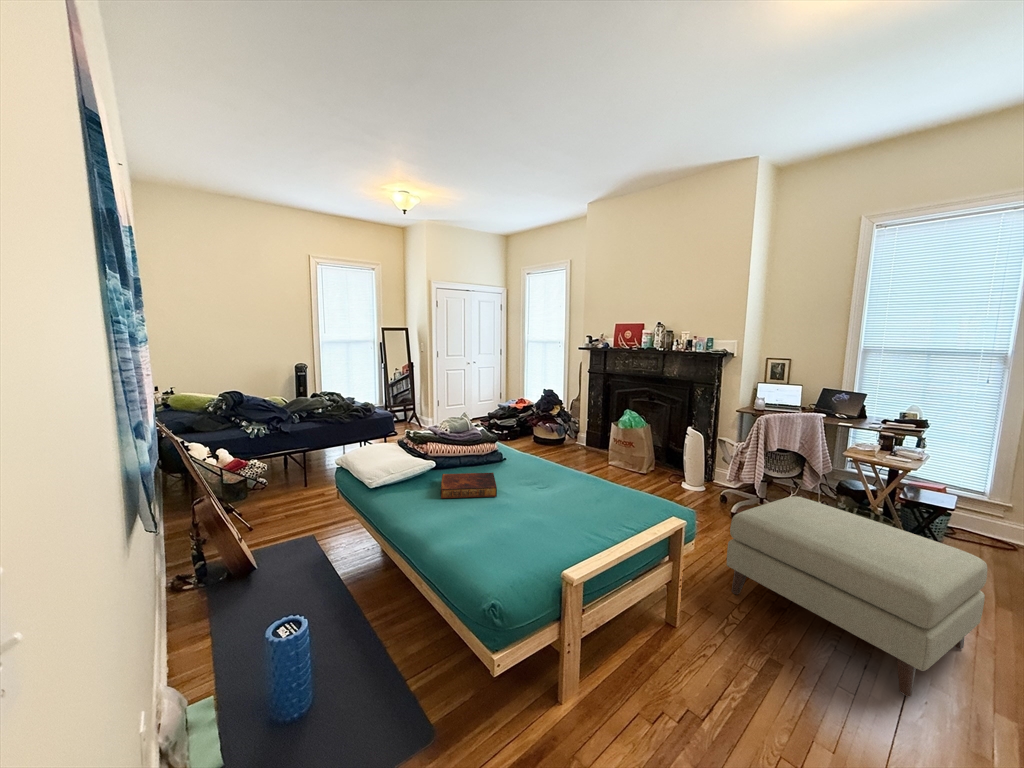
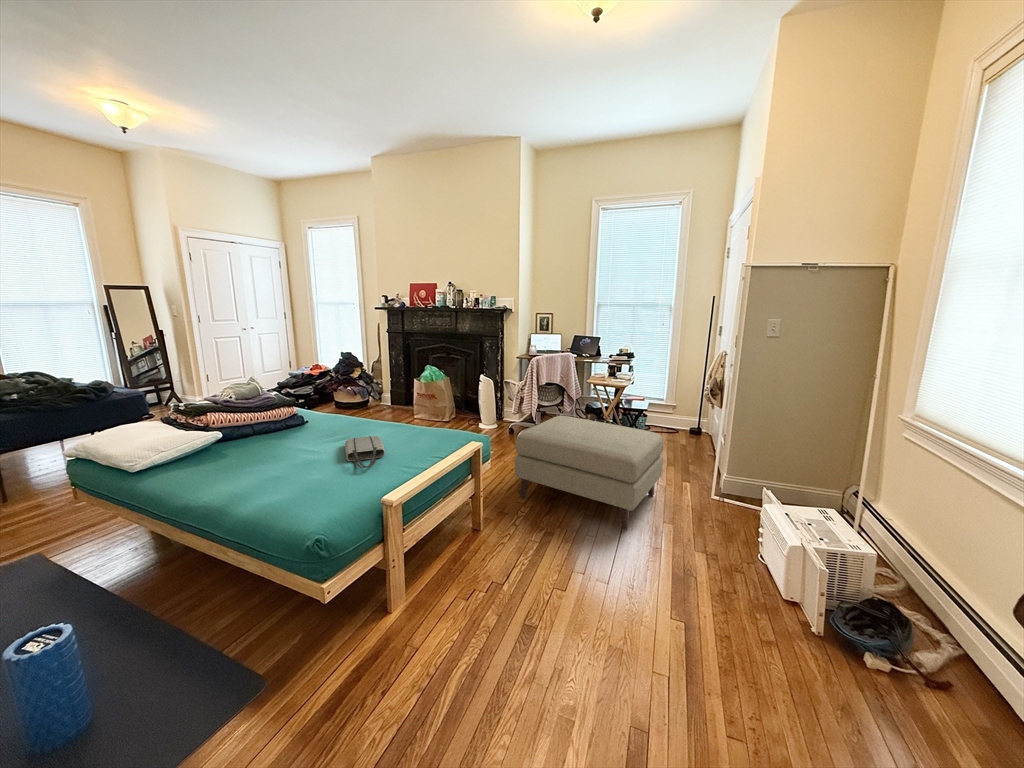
book: present [441,473,497,499] -> none [234,432,303,466]
tote bag: none [534,488,573,527] -> present [345,436,385,468]

